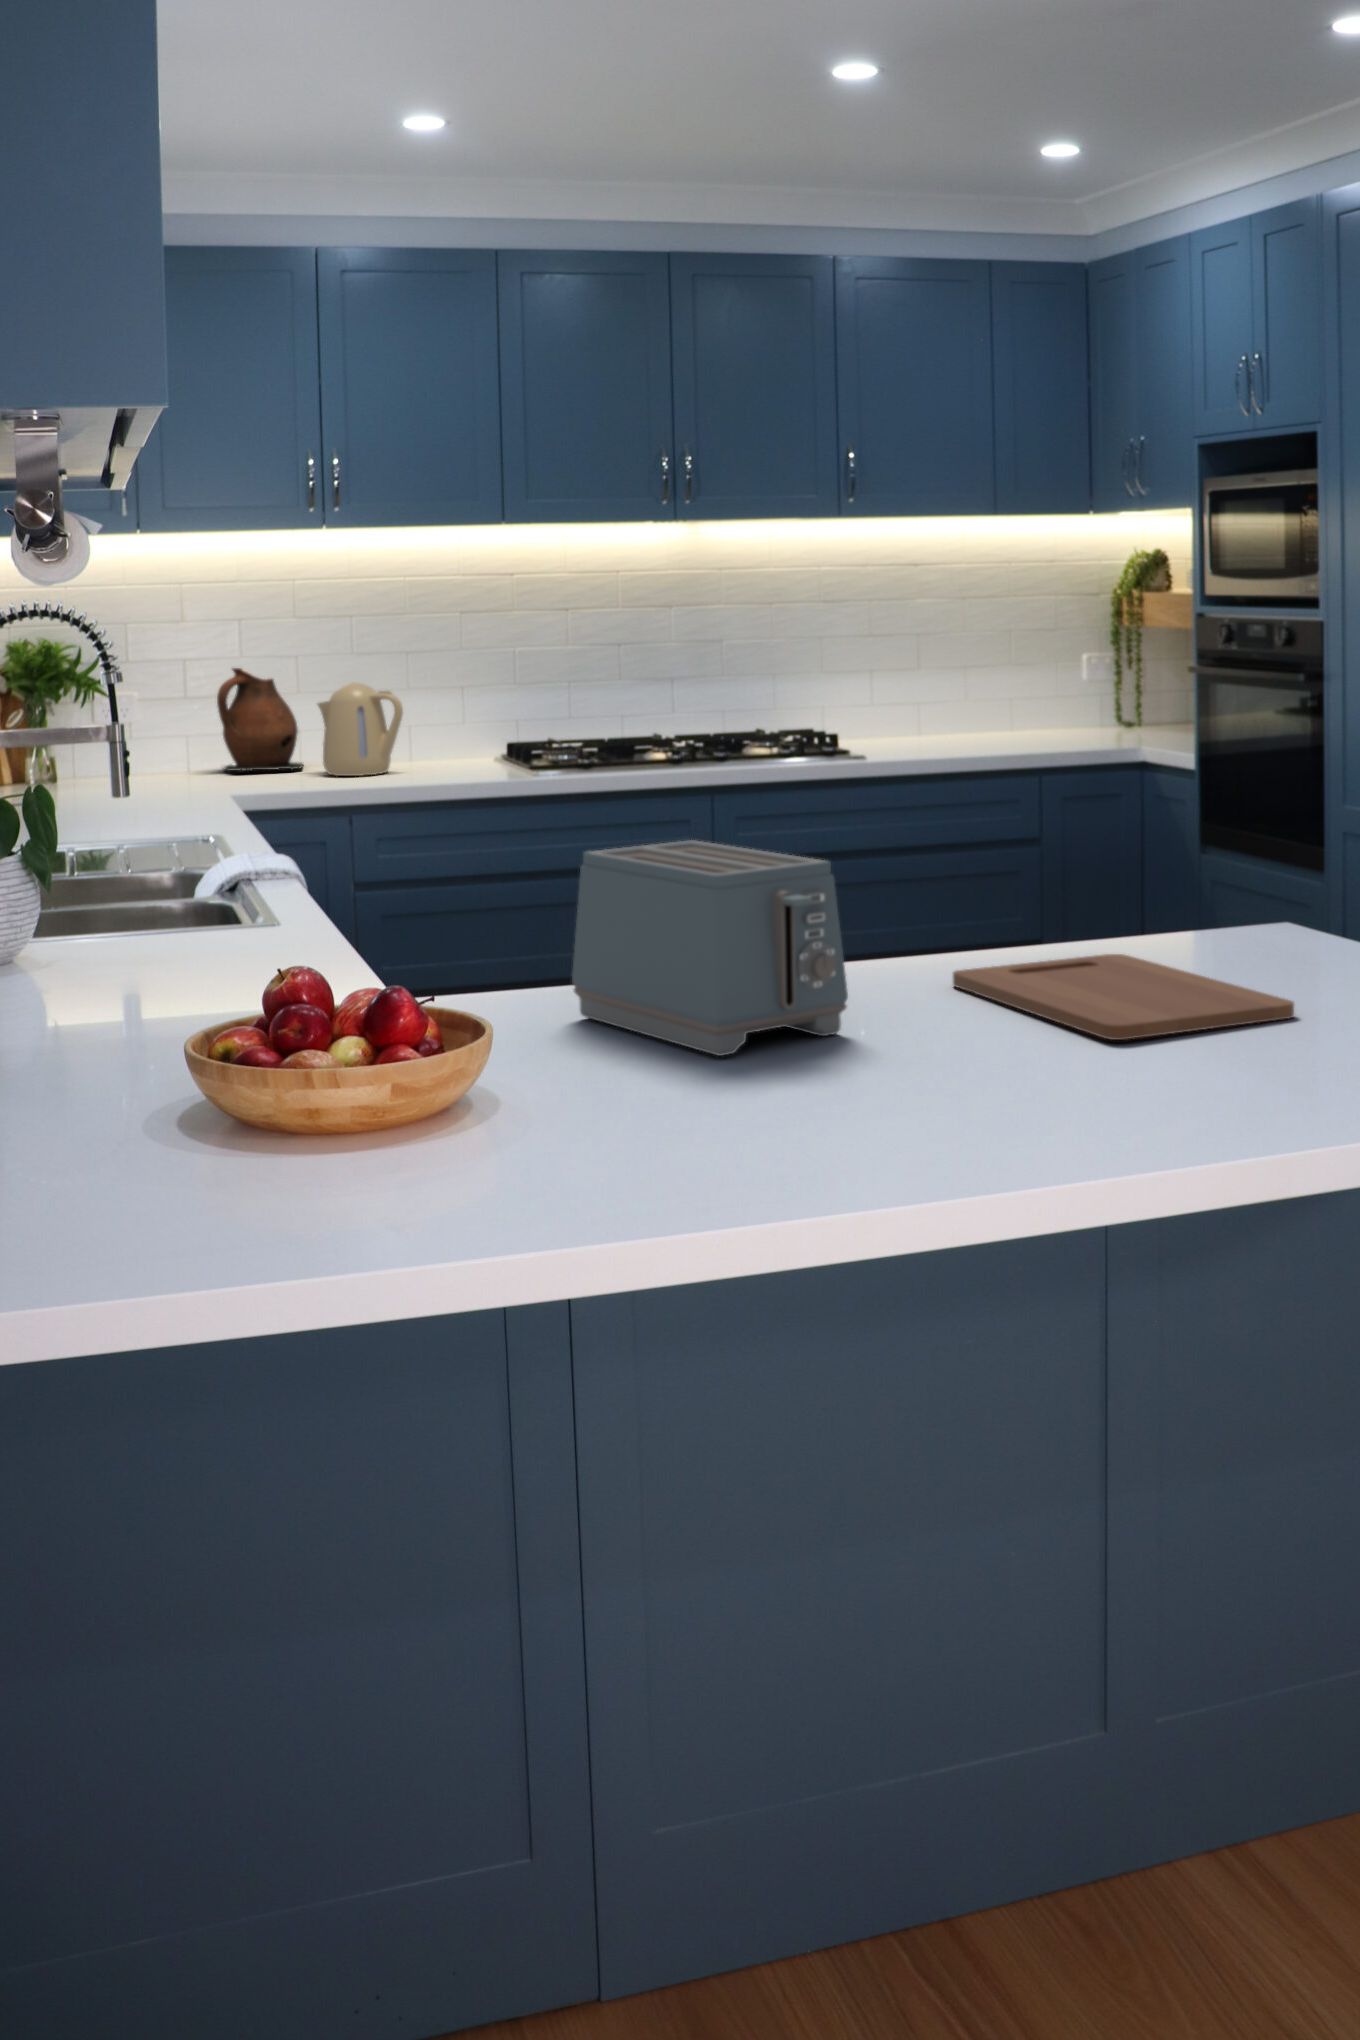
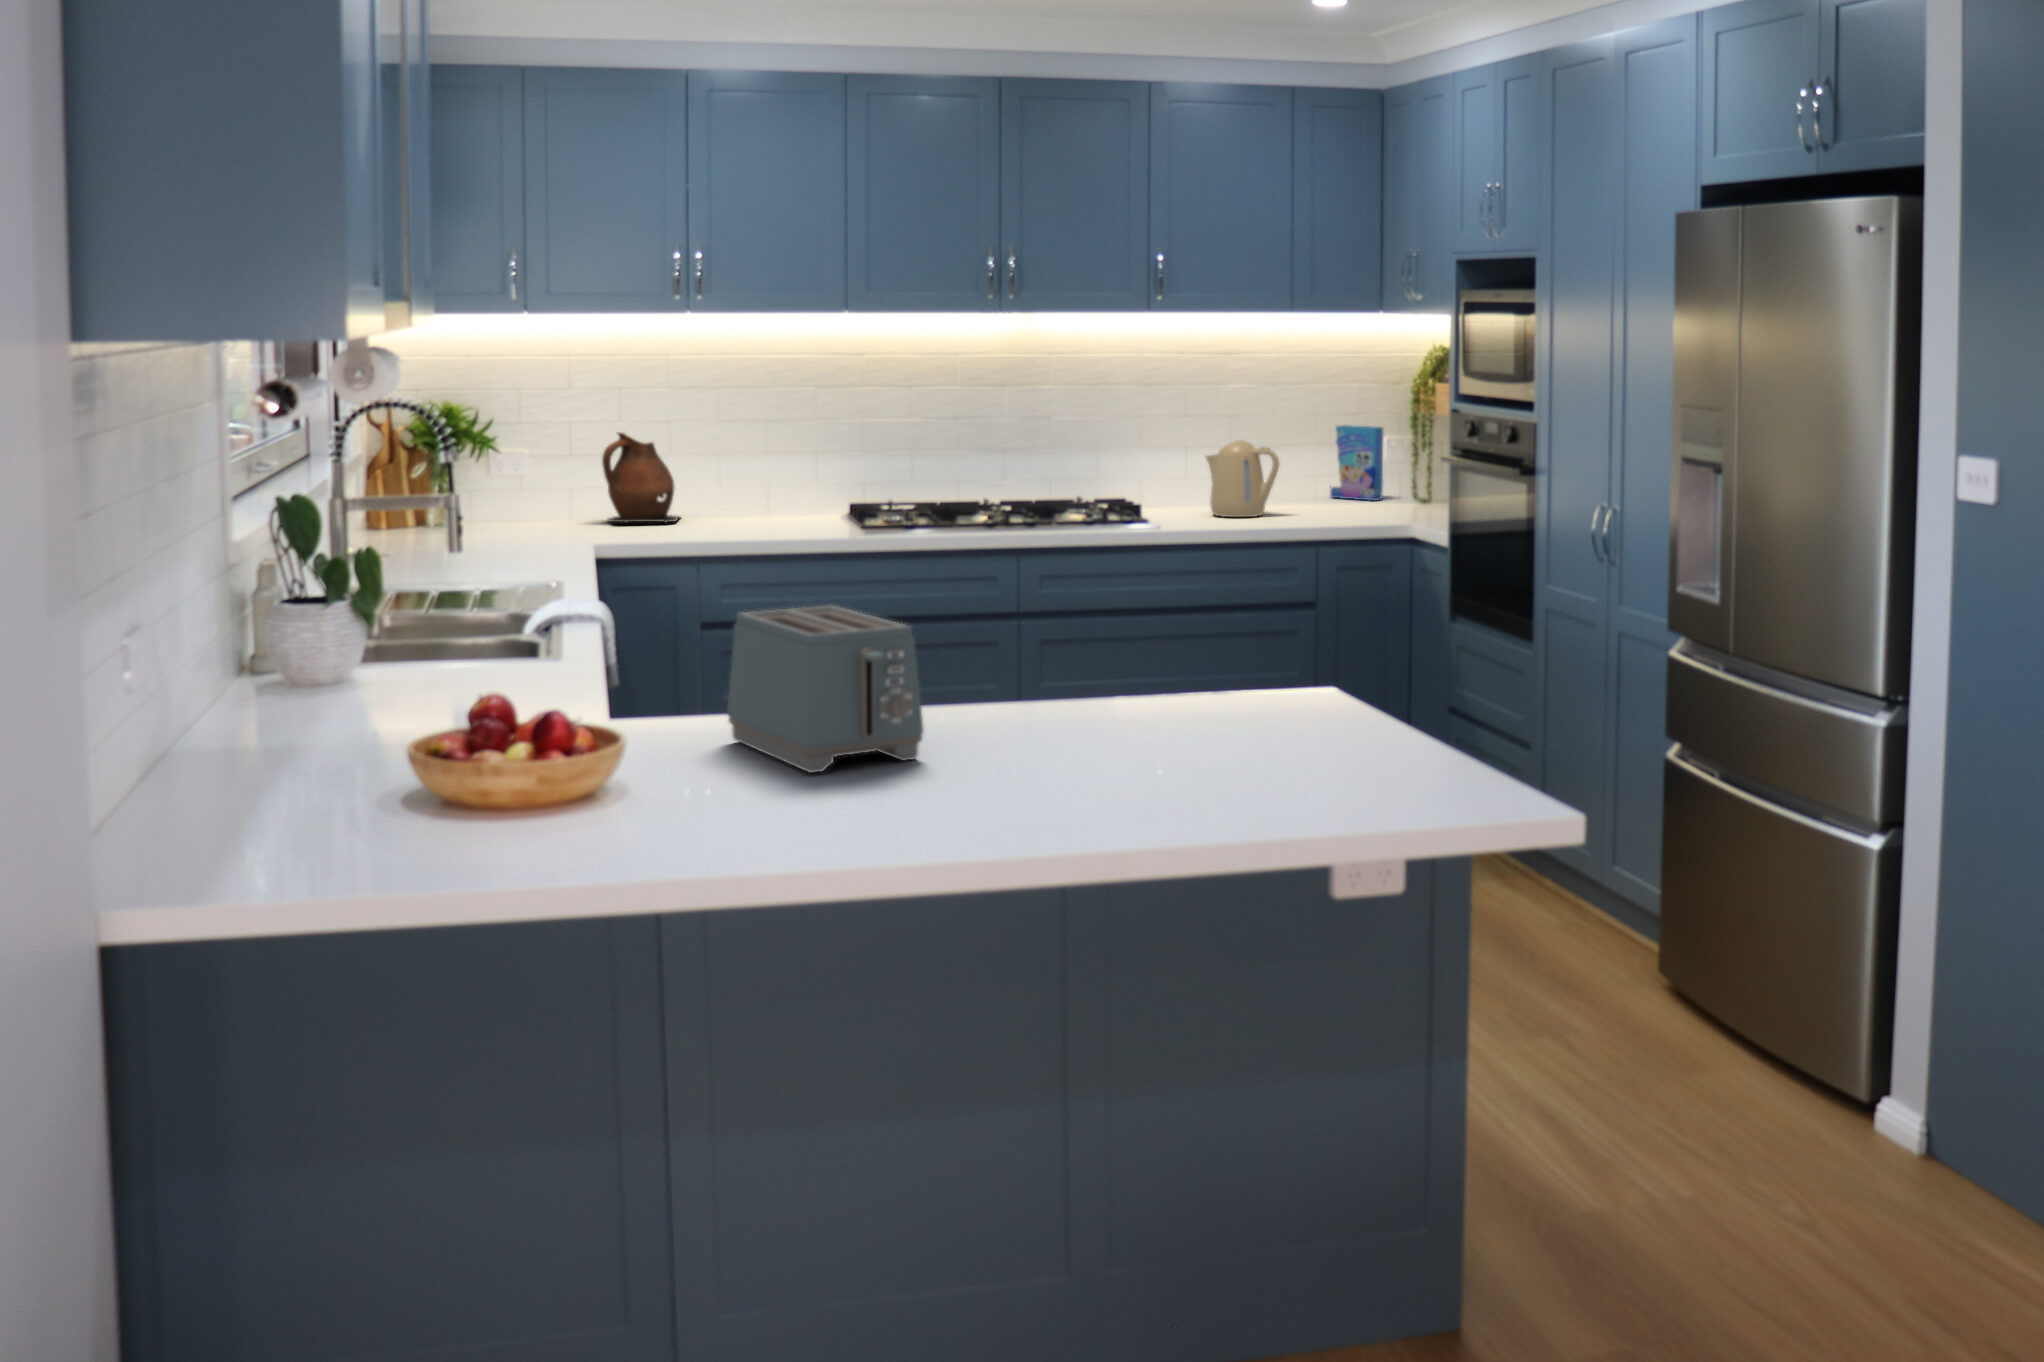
cereal box: none [1022,642,1083,726] -> present [1330,425,1383,501]
kettle: present [318,683,403,776] -> present [1206,440,1279,517]
cutting board: present [953,954,1294,1040] -> none [1038,704,1272,770]

